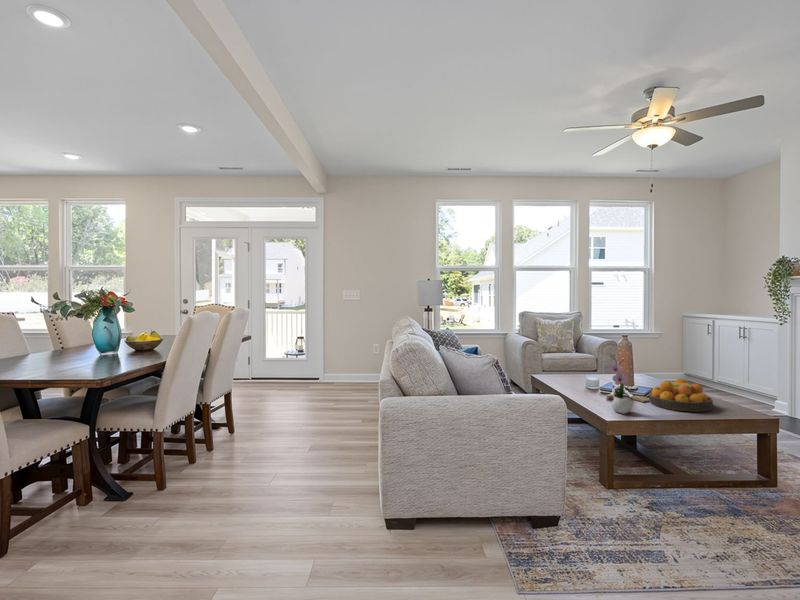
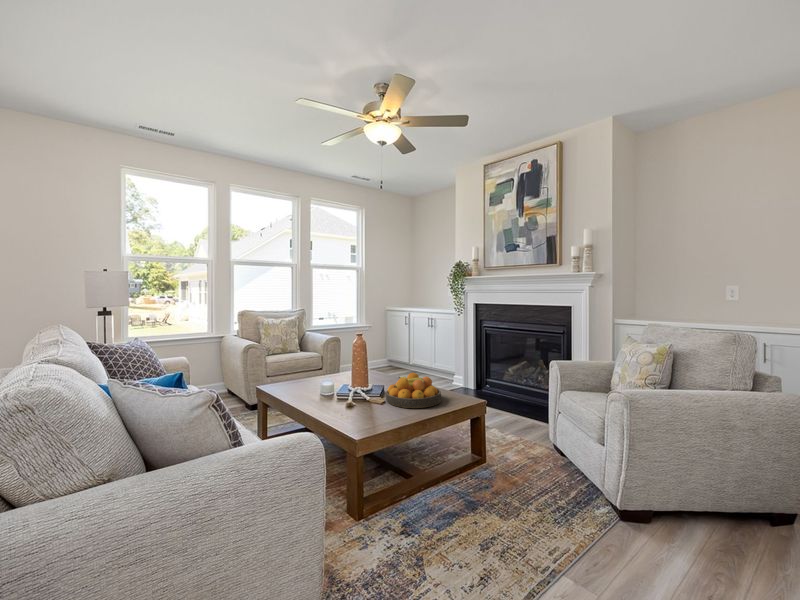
flower arrangement: present [609,355,633,414] -> none [353,357,380,424]

